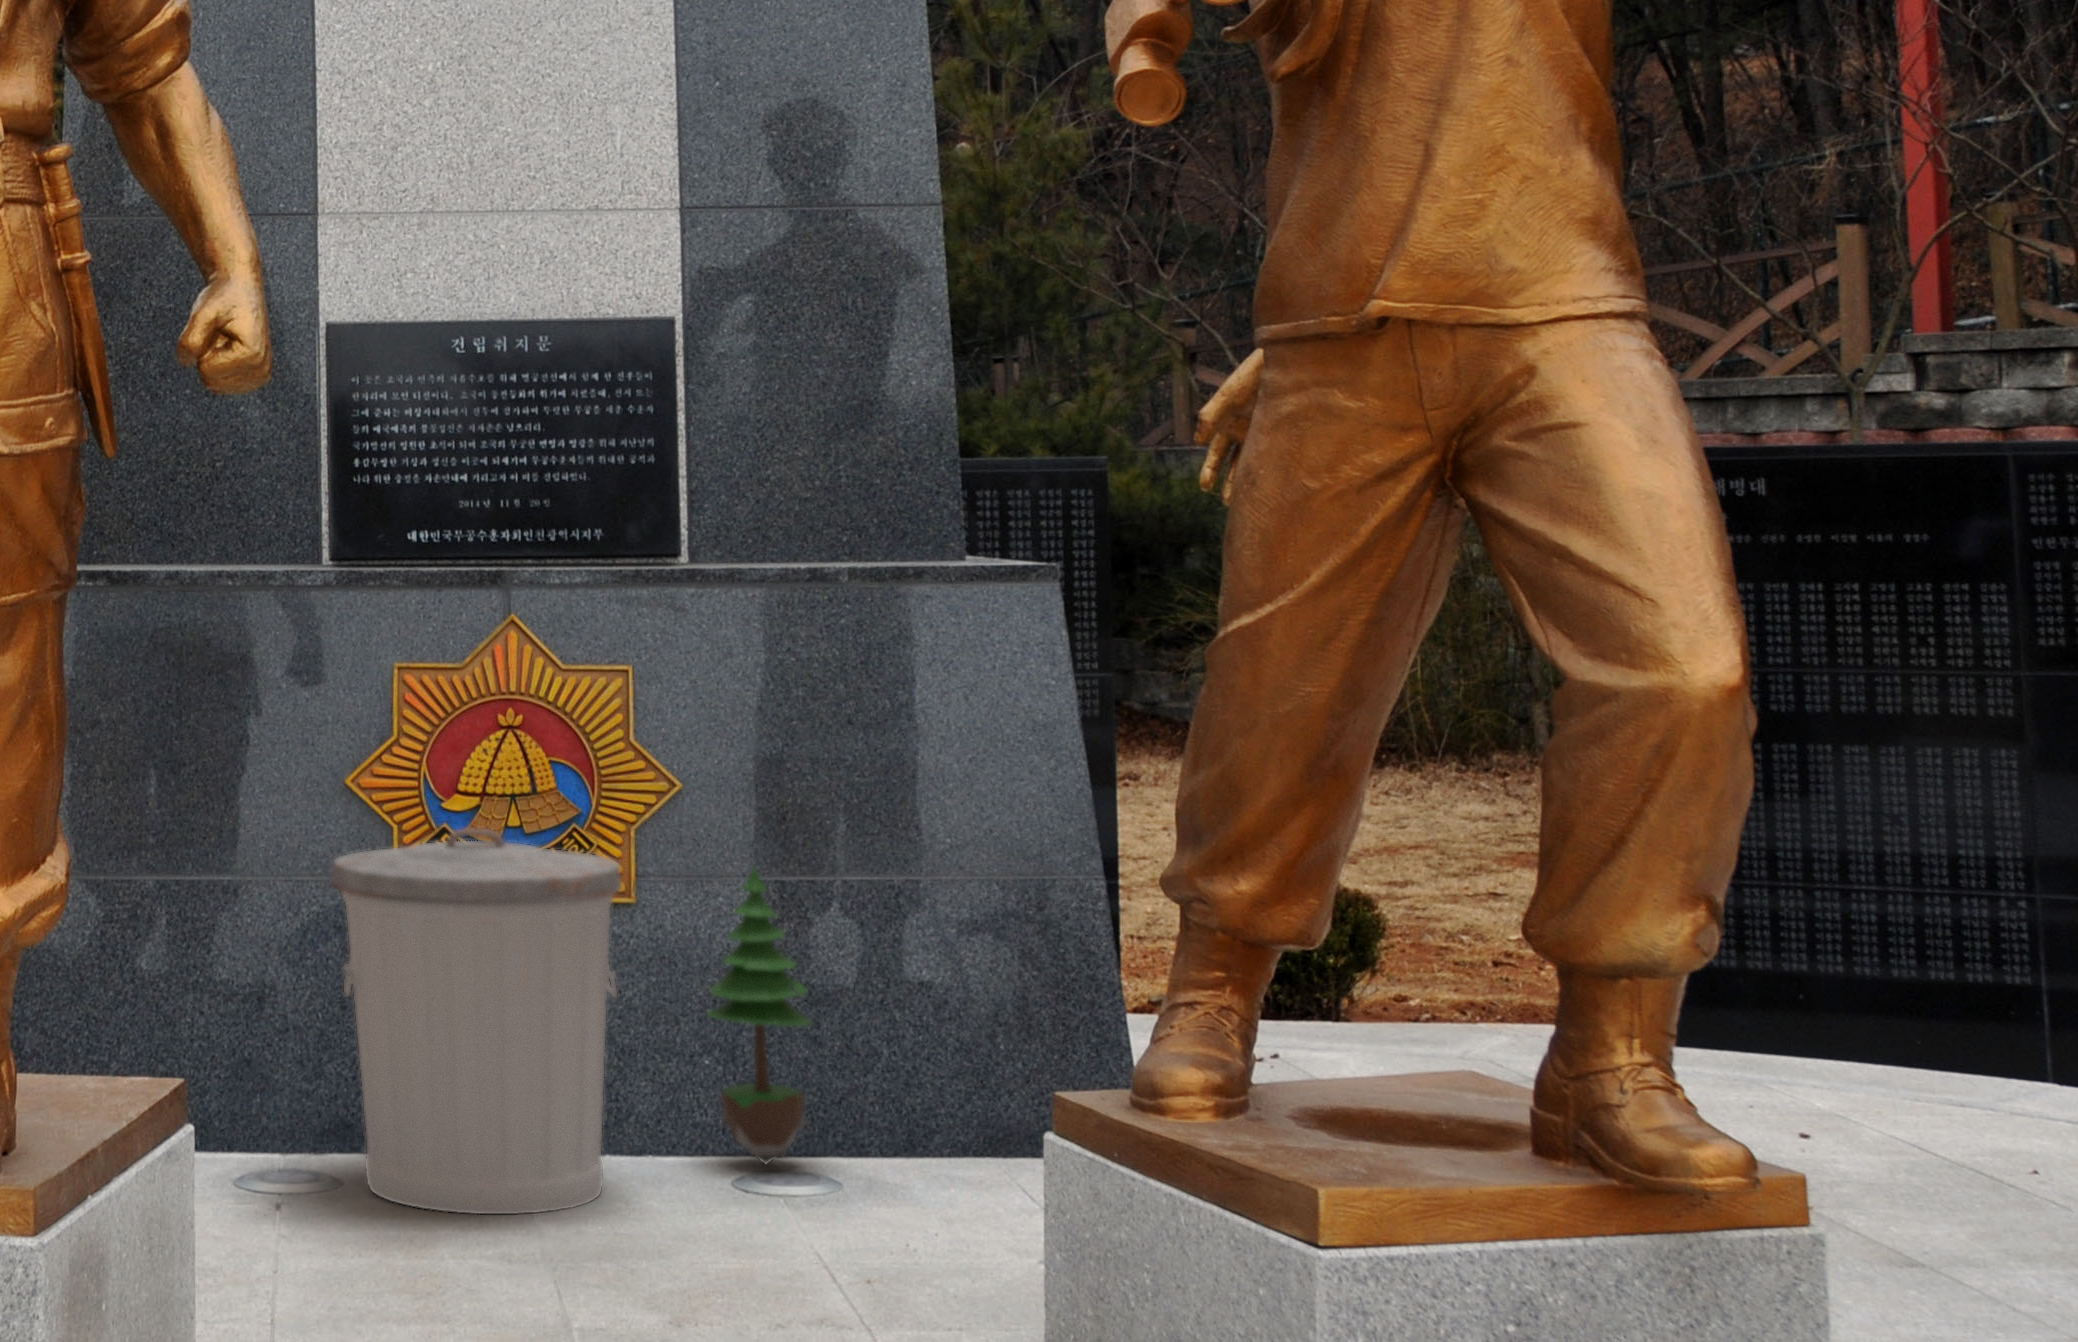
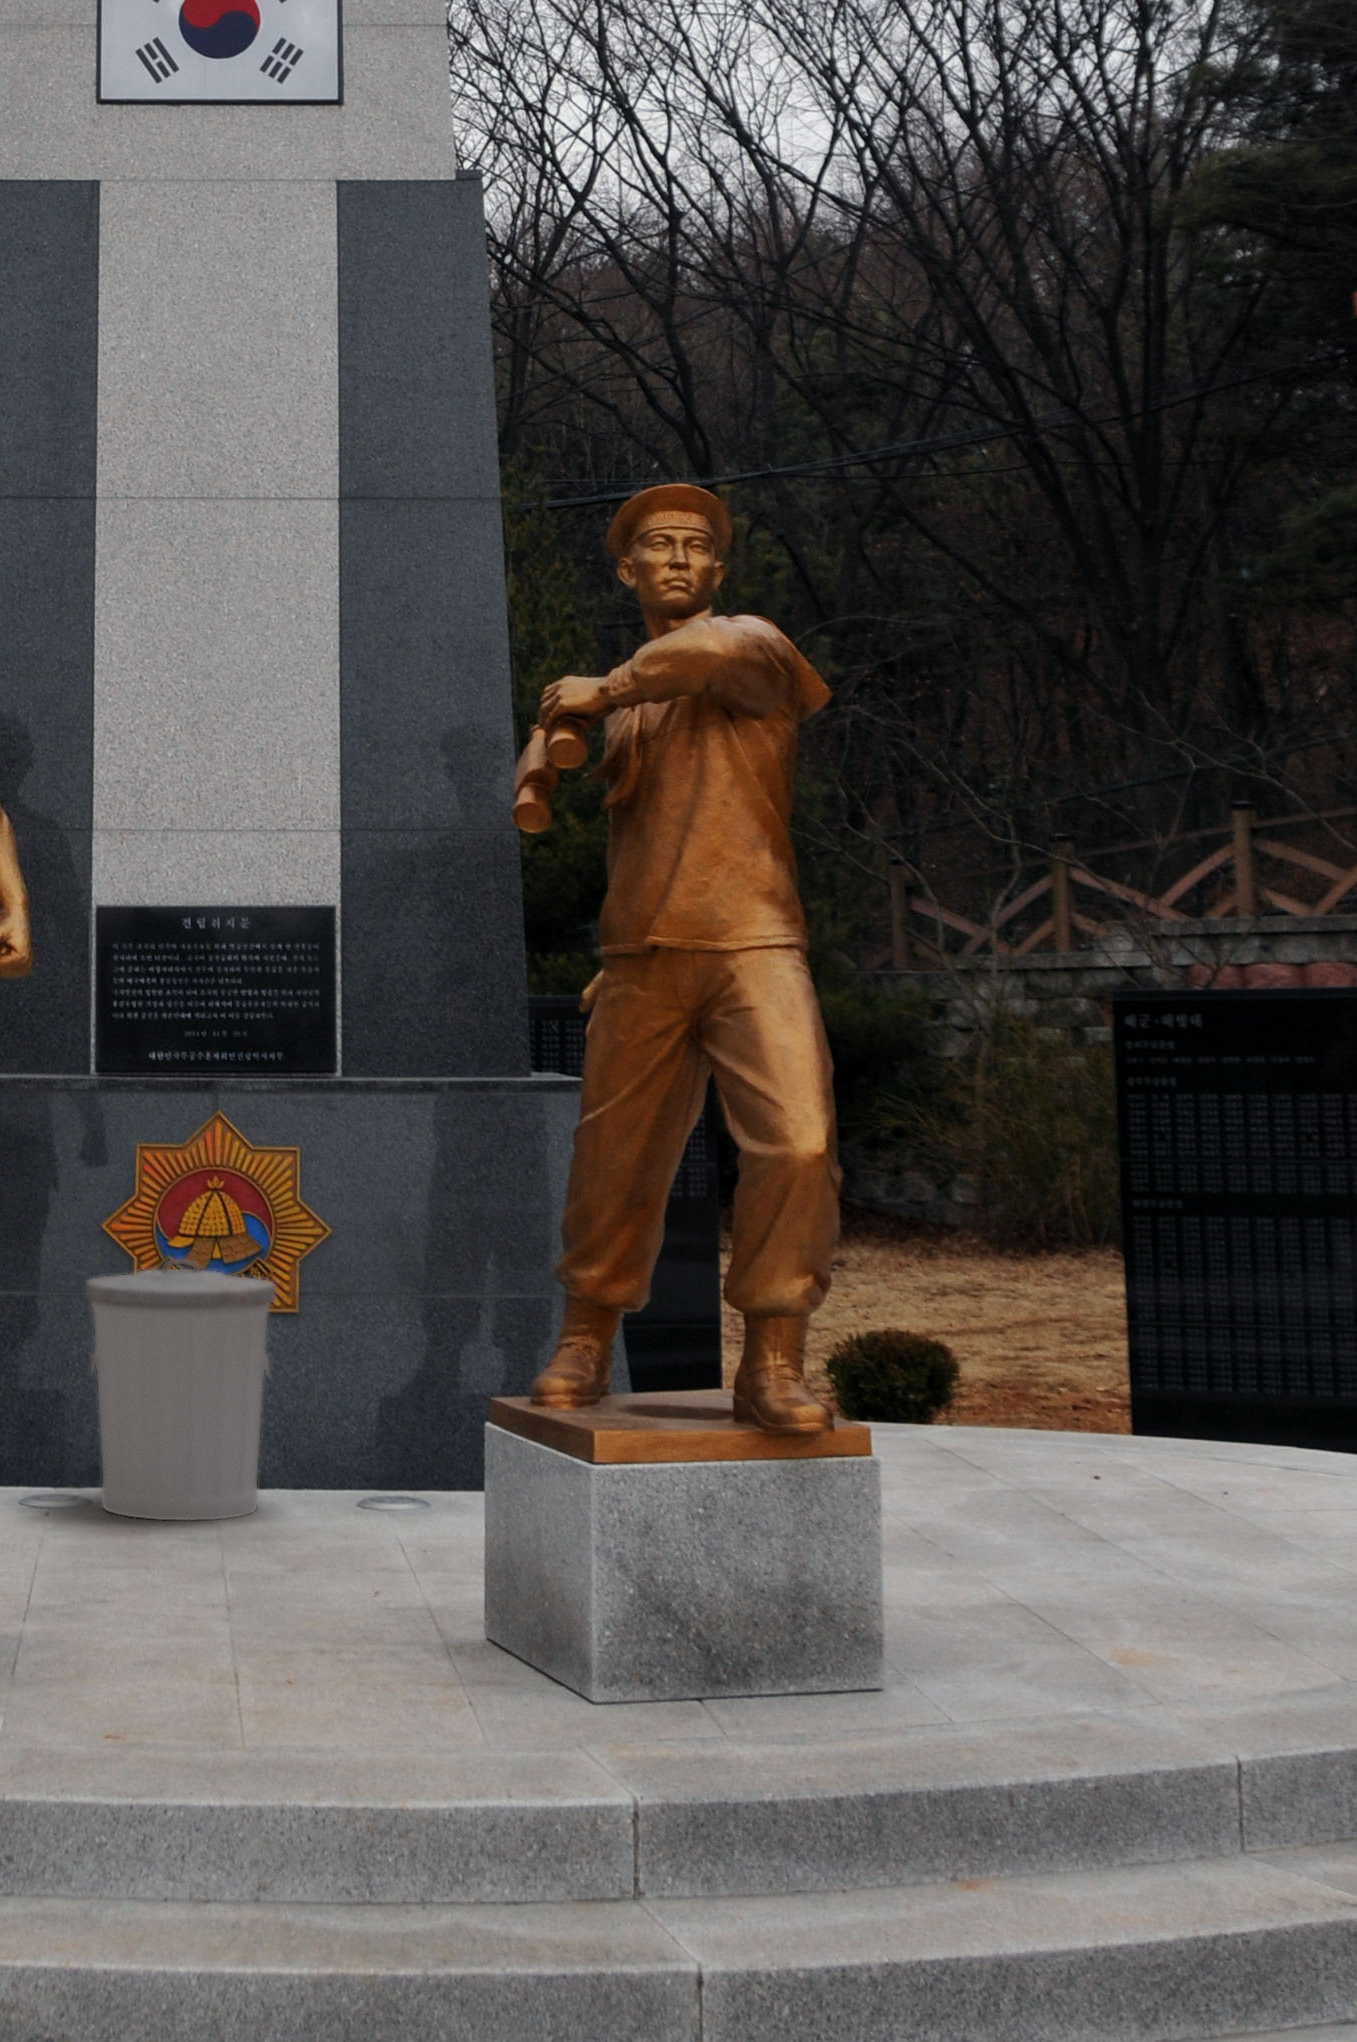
potted tree: present [708,868,810,1164] -> none [335,1288,405,1497]

